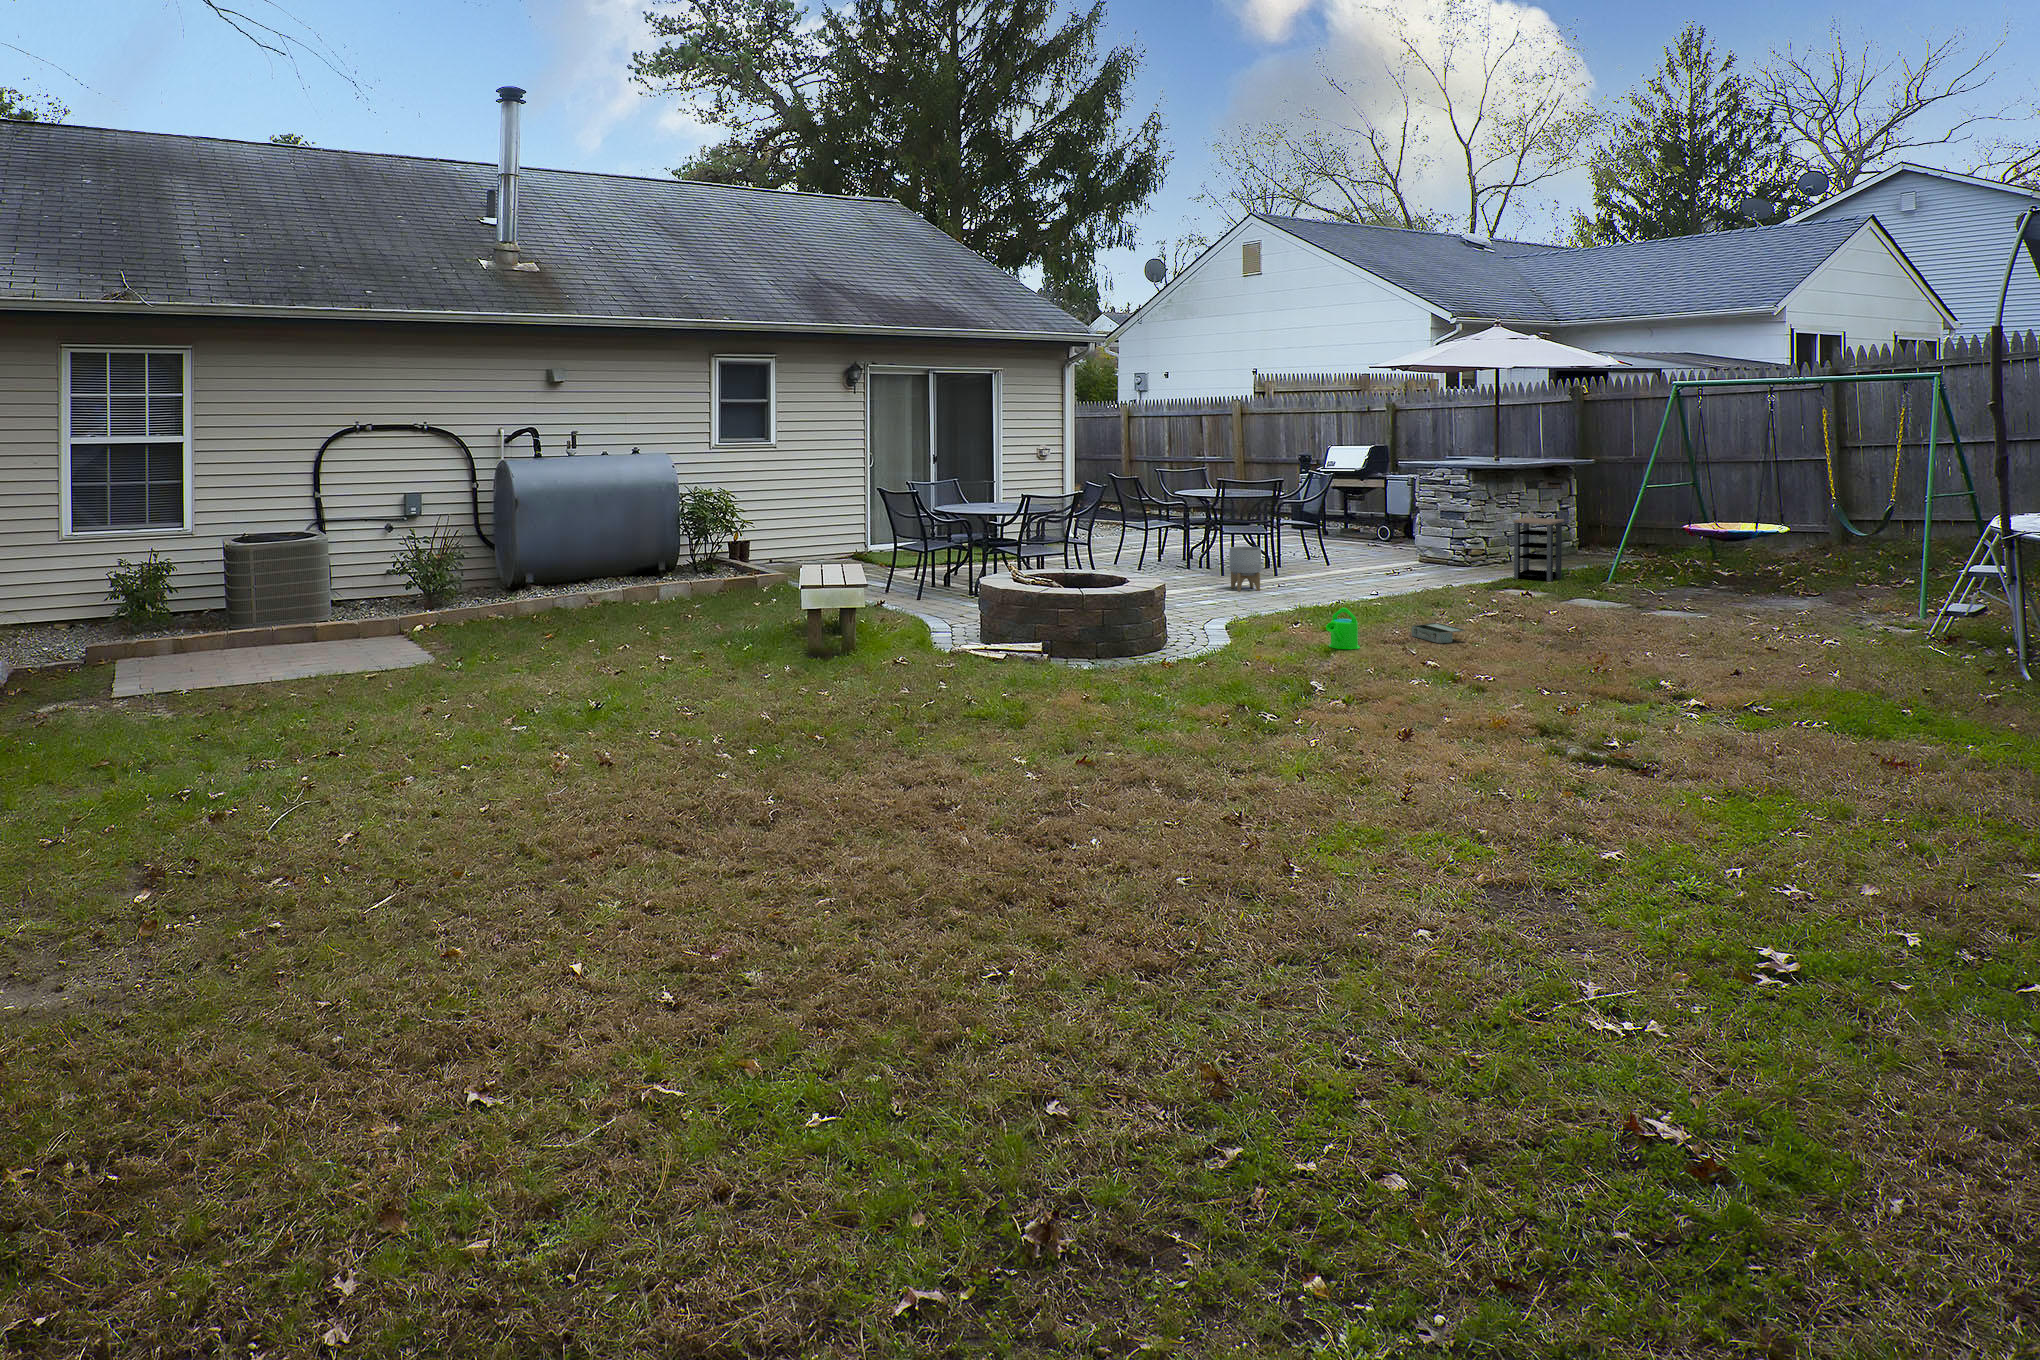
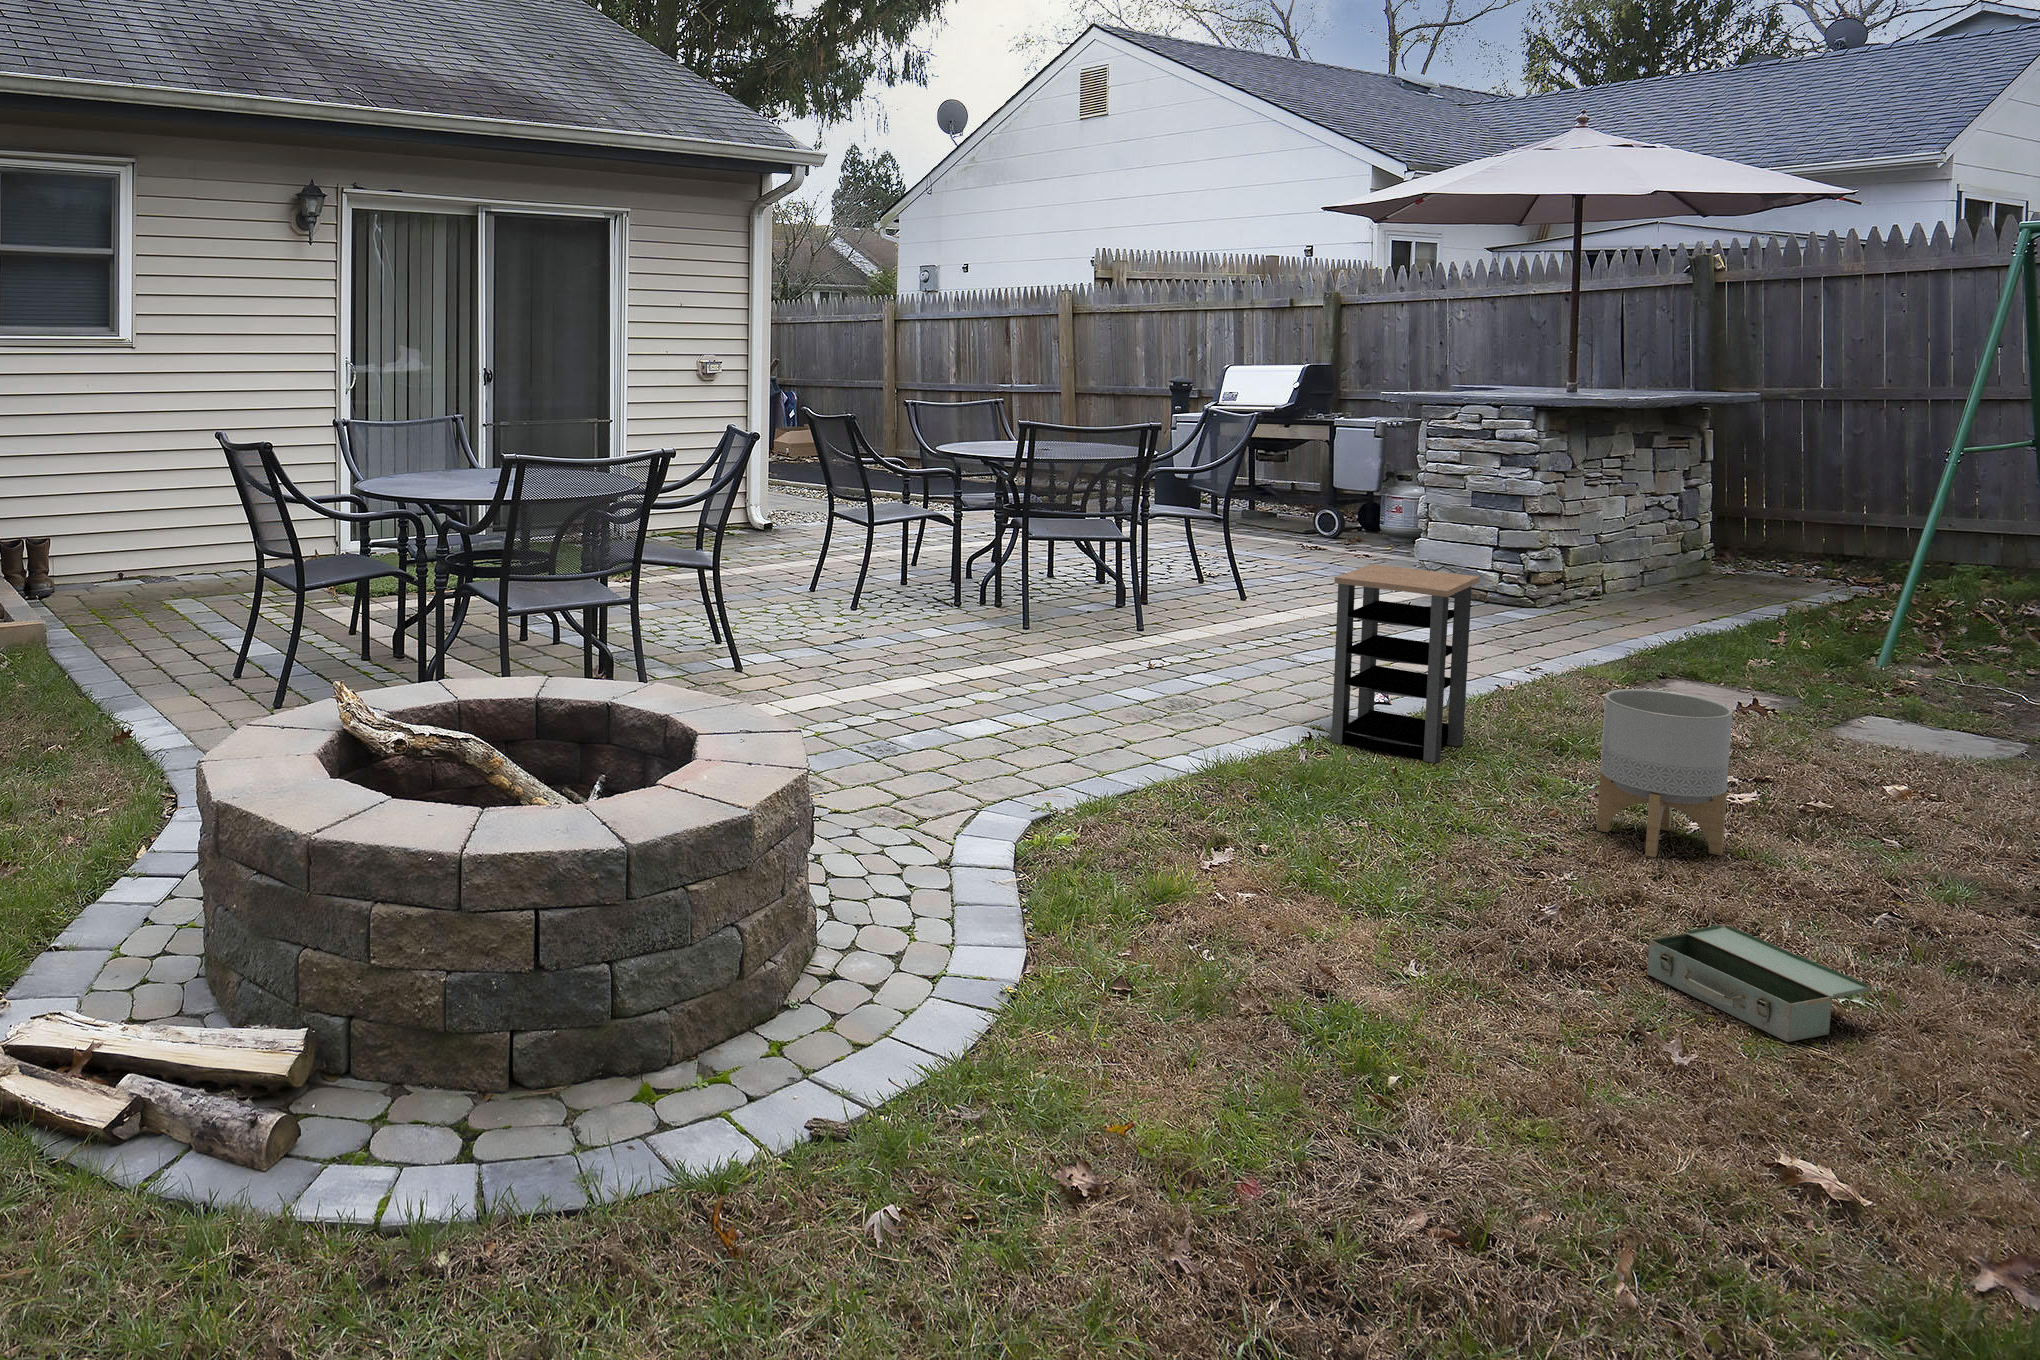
side table: present [1513,517,1565,582] -> present [1331,564,1480,763]
planter: present [1229,547,1261,591] -> present [1596,689,1733,857]
watering can: present [1326,608,1360,649] -> none [1389,918,1517,1094]

